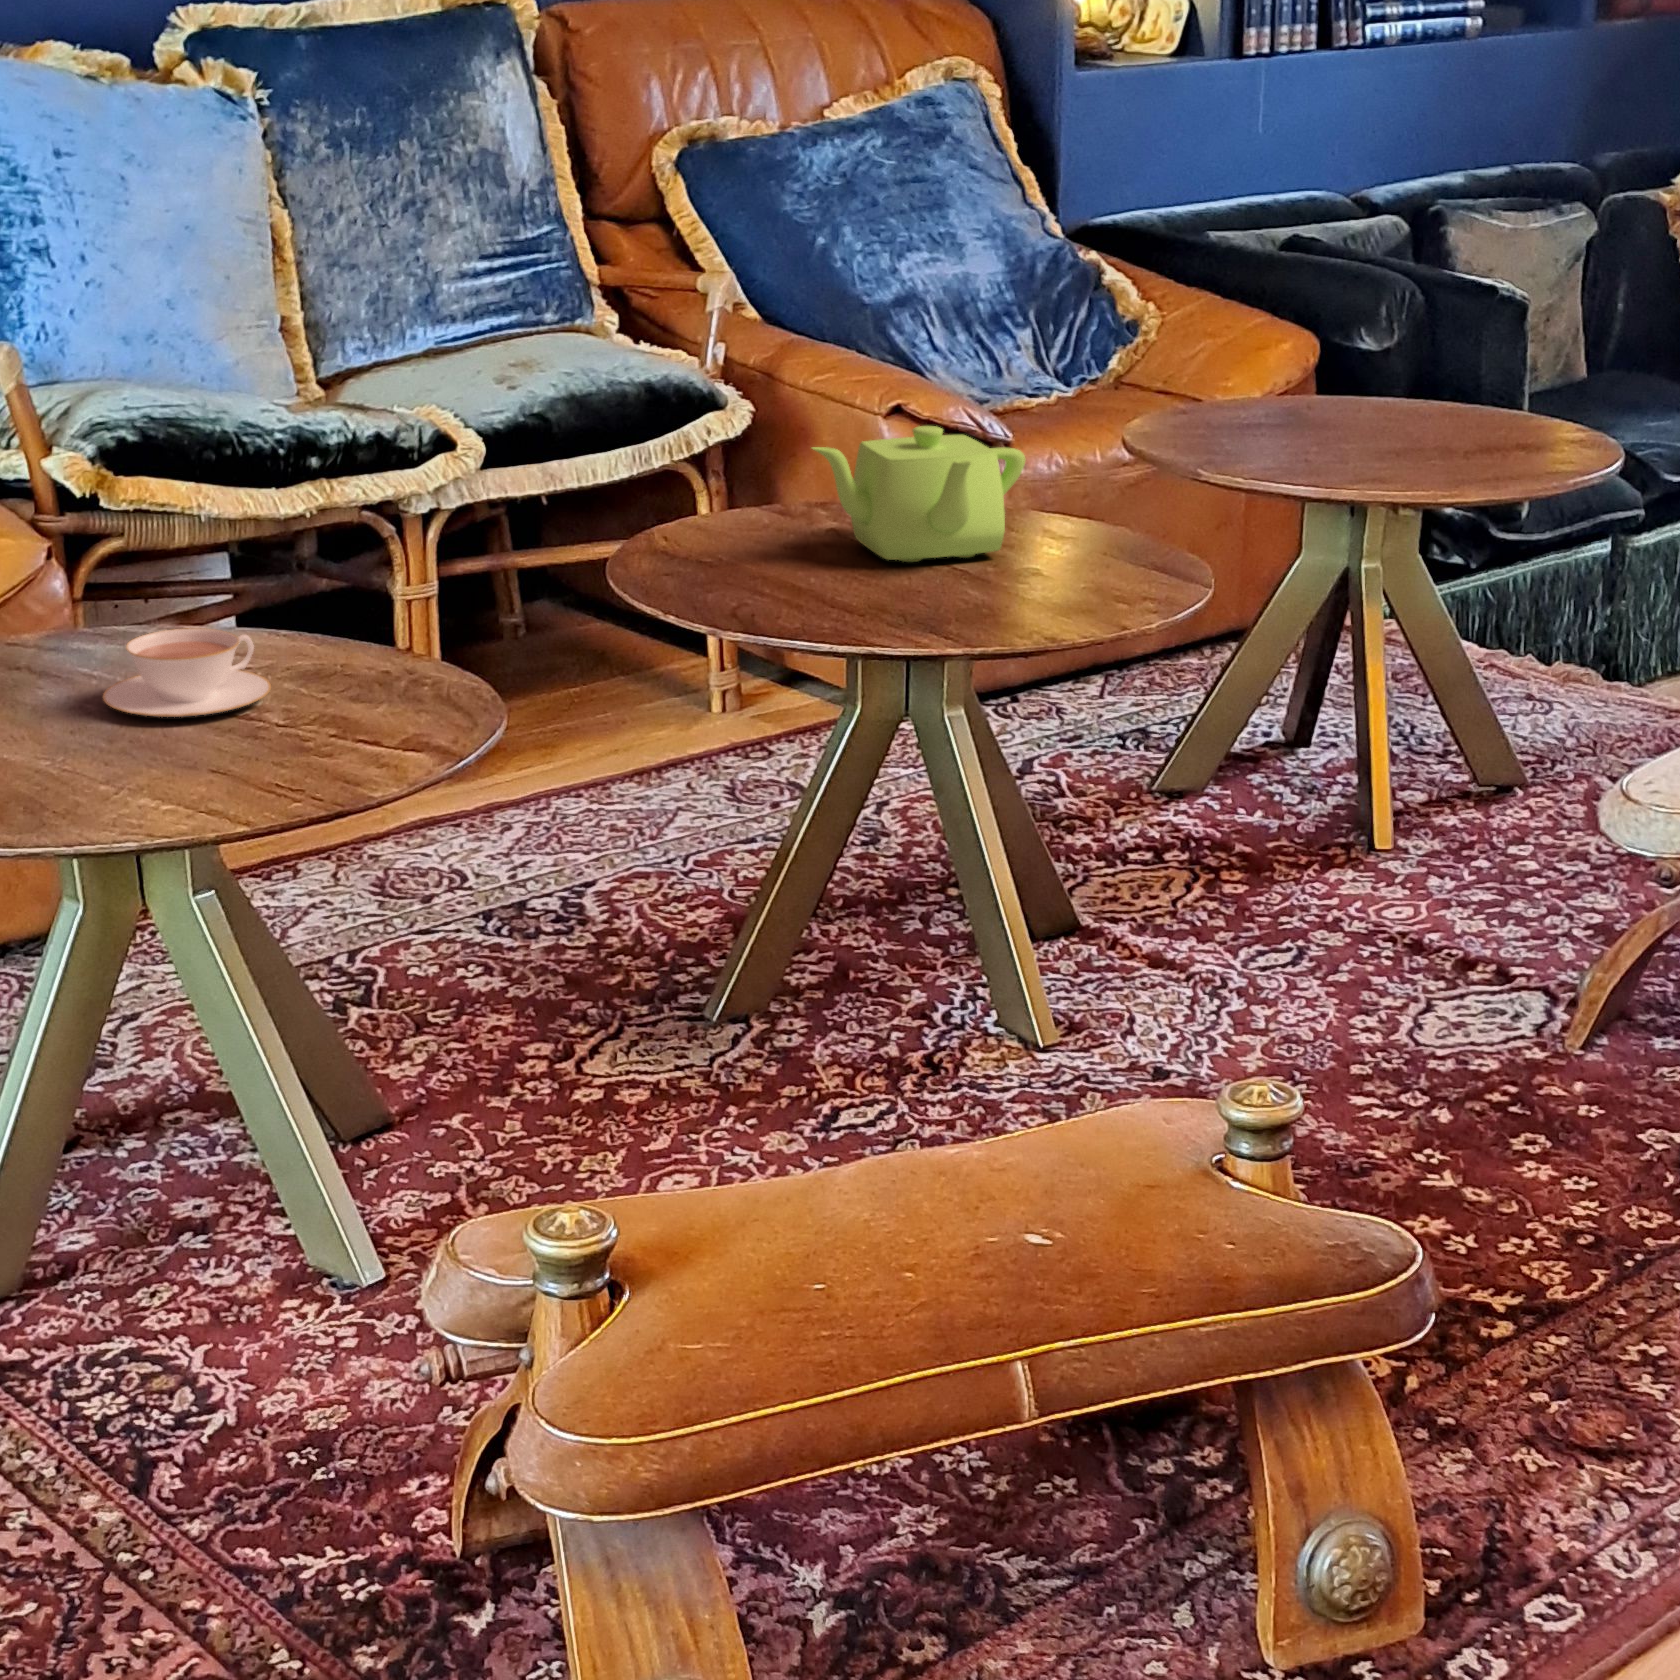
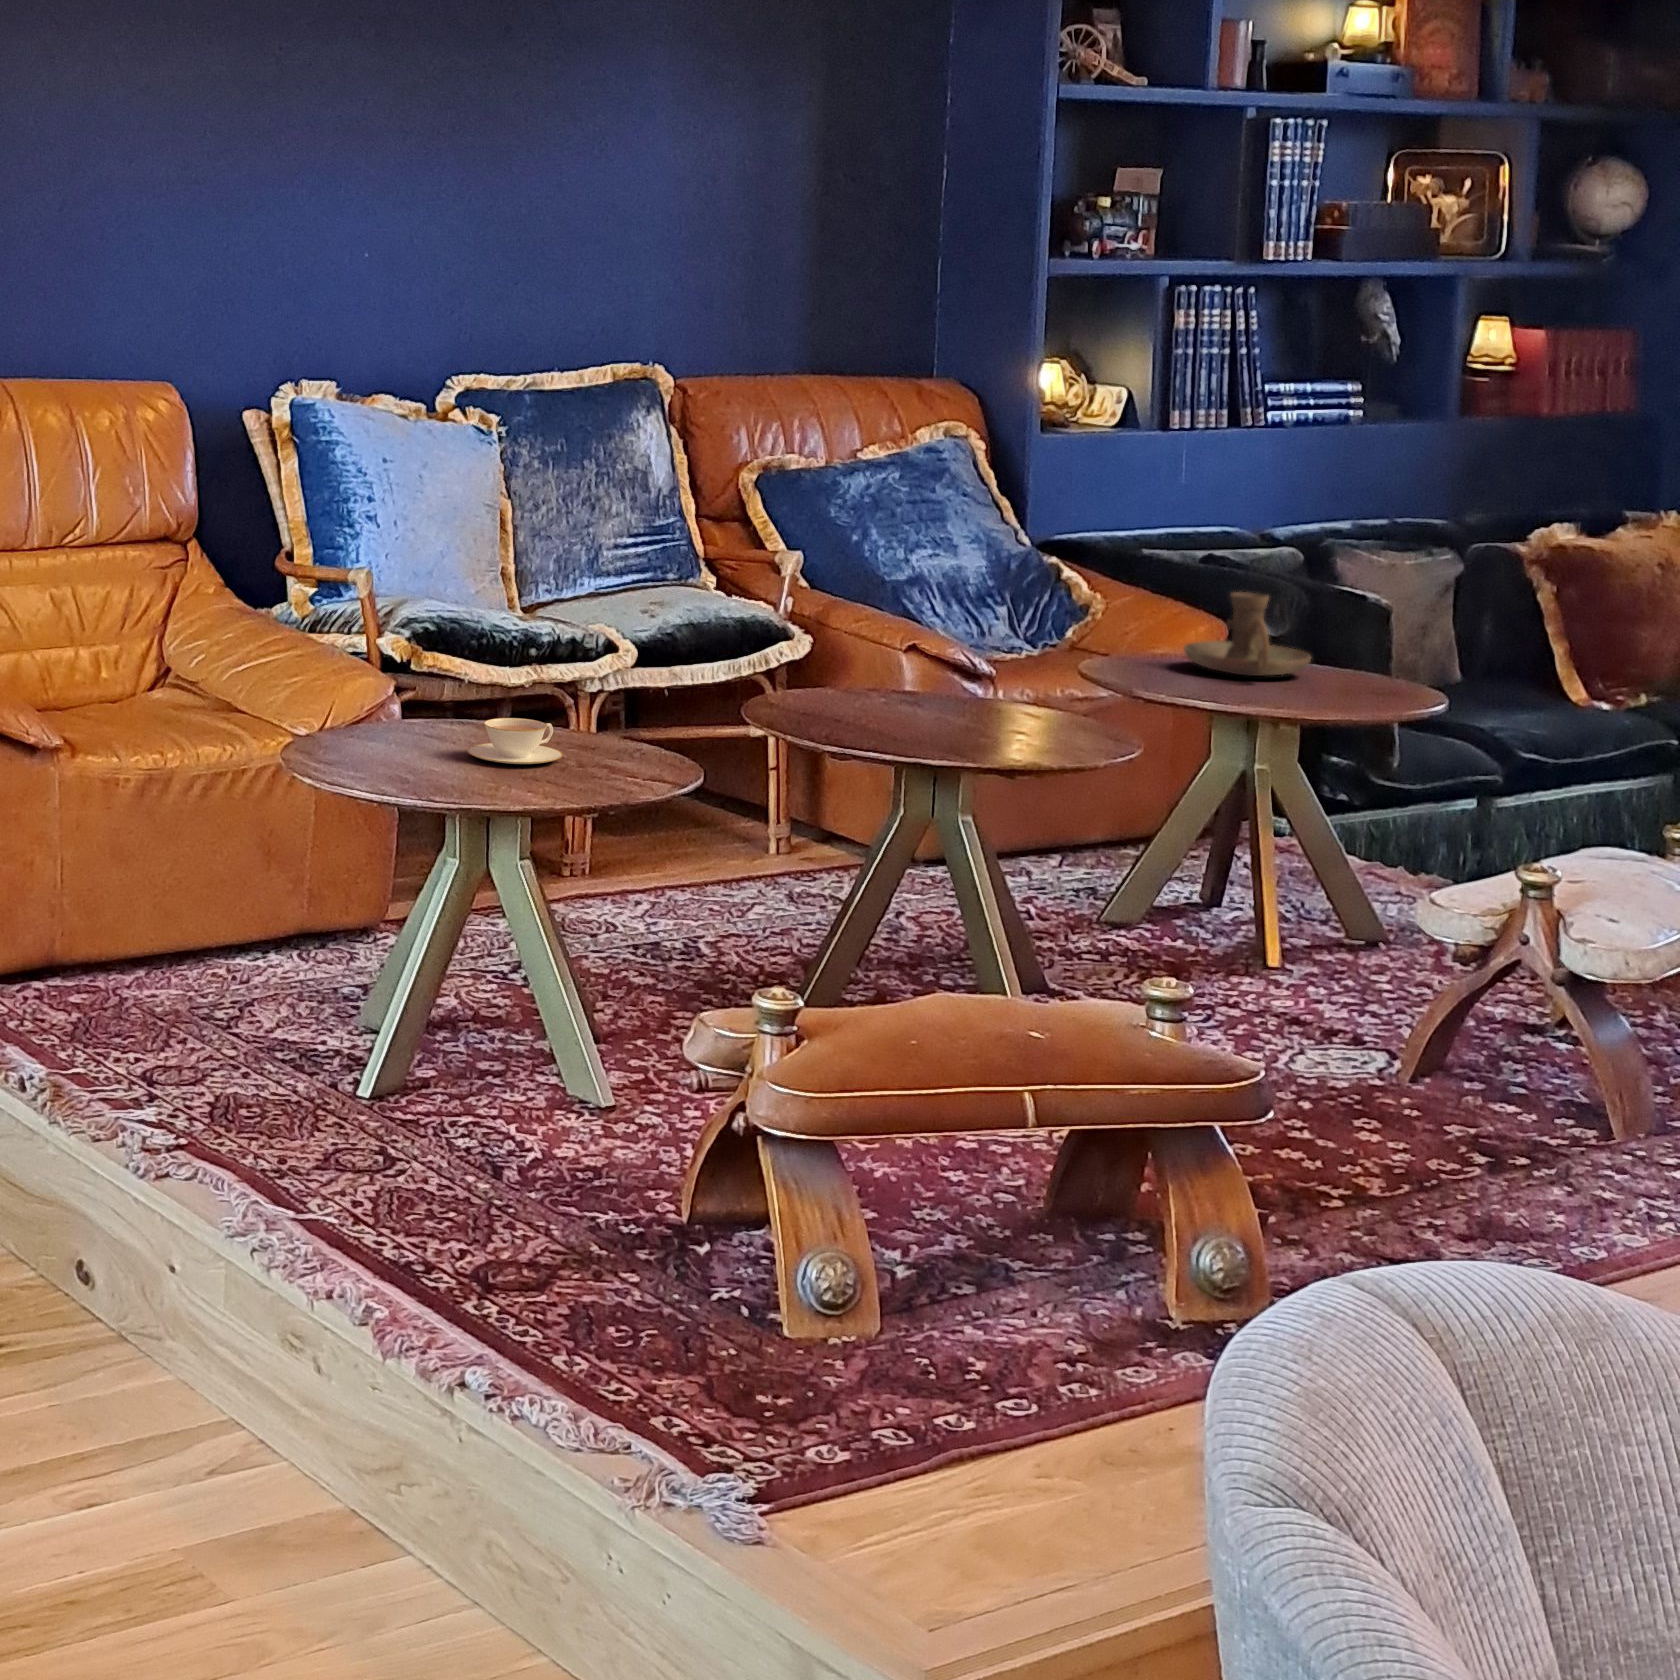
candle holder: none [1265,304,1439,428] -> present [1184,592,1311,676]
teapot: present [812,426,1025,562] -> none [877,642,1017,727]

